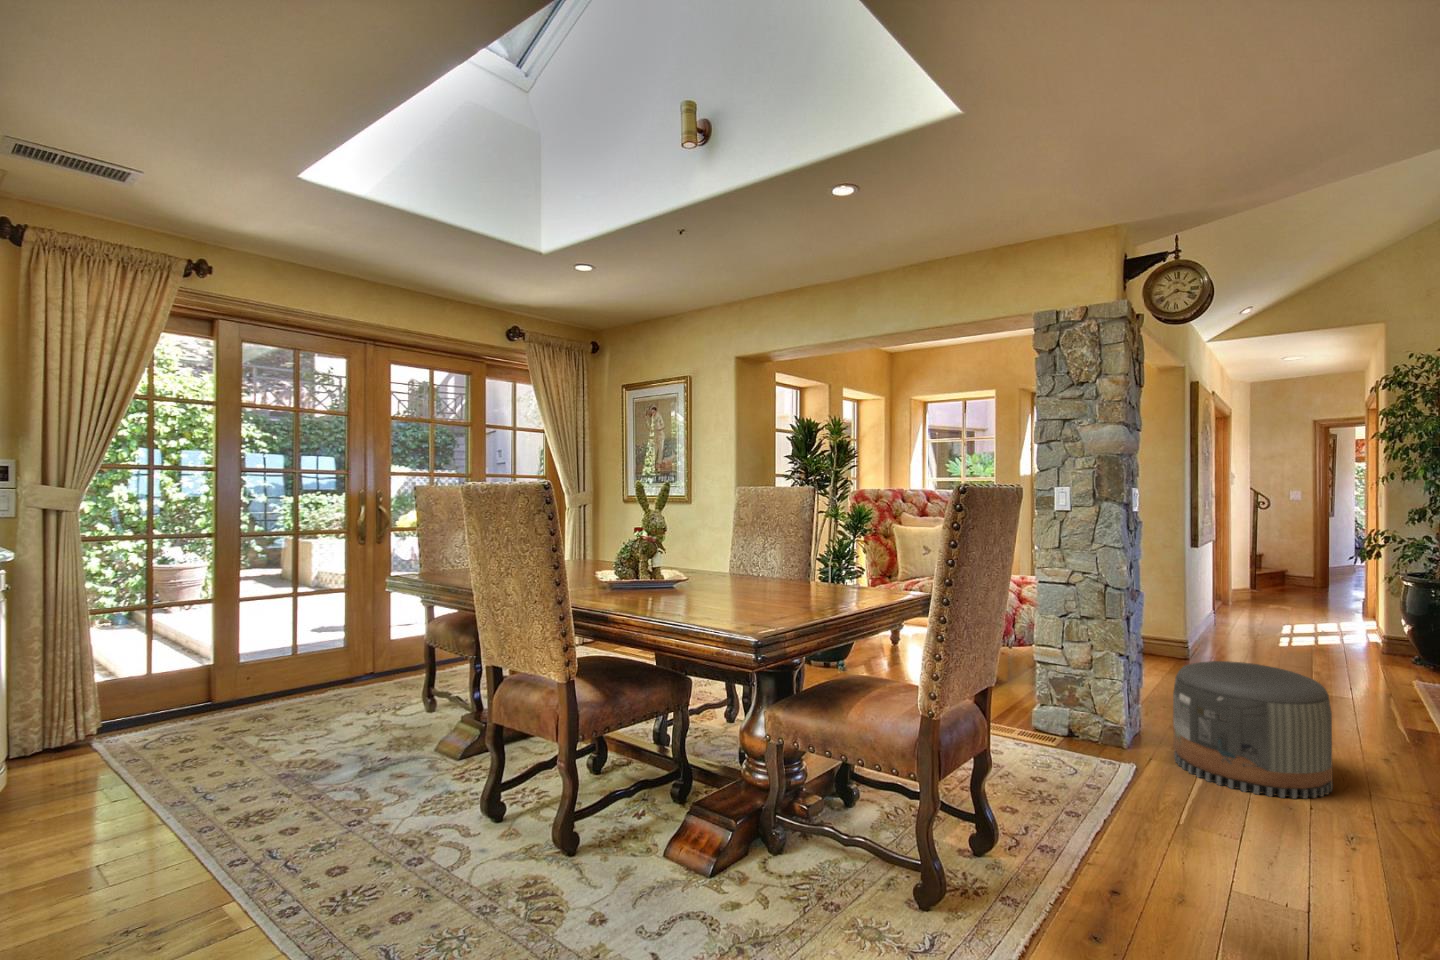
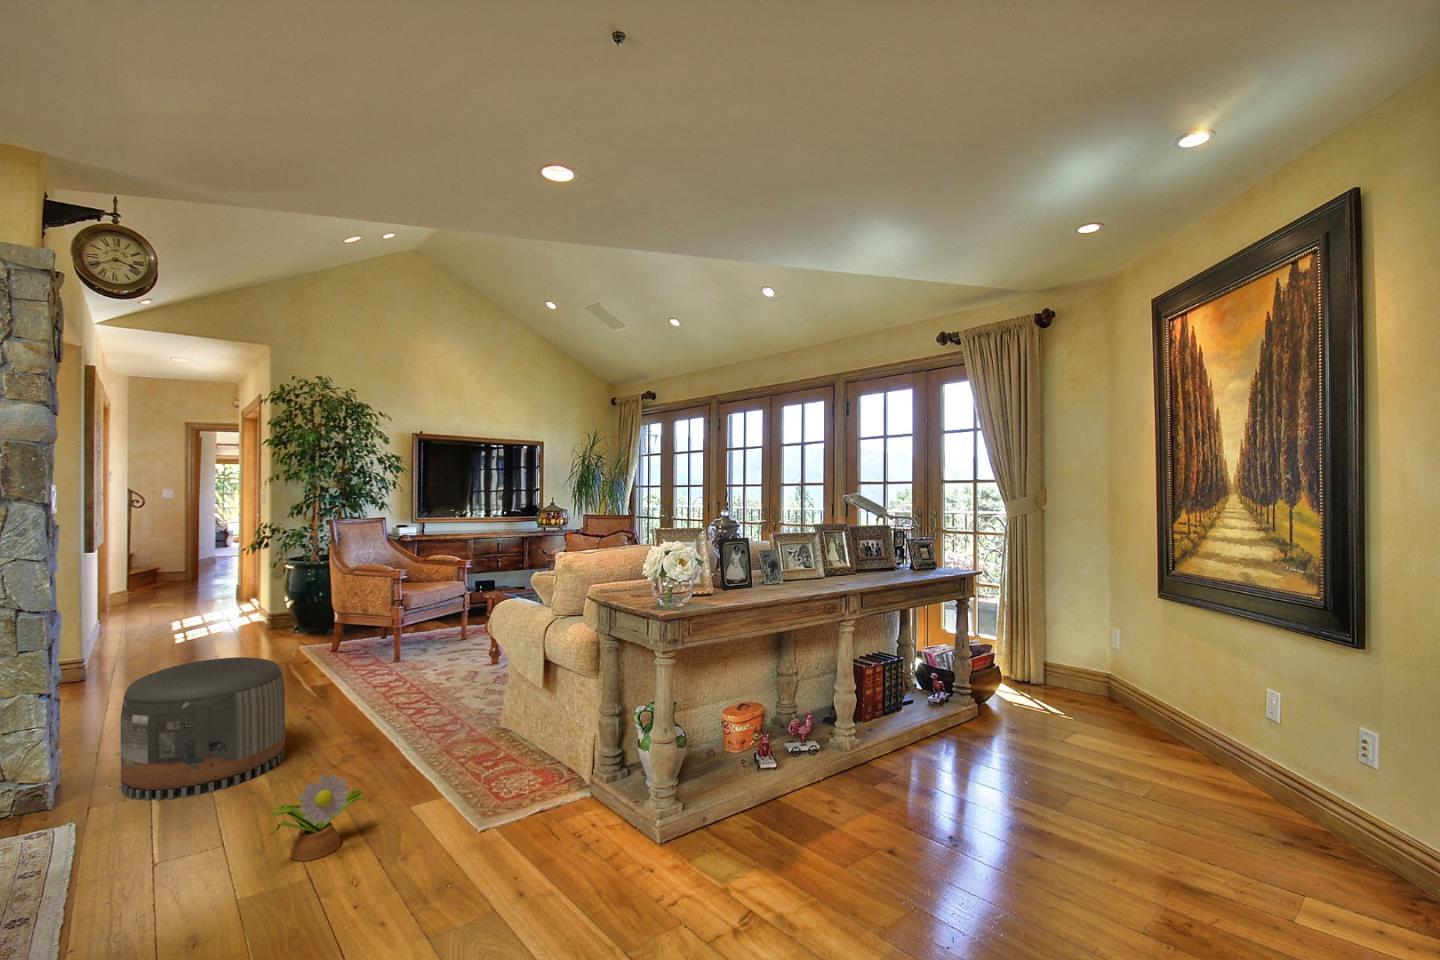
decorative plant: none [1262,814,1387,909] -> present [270,774,365,861]

